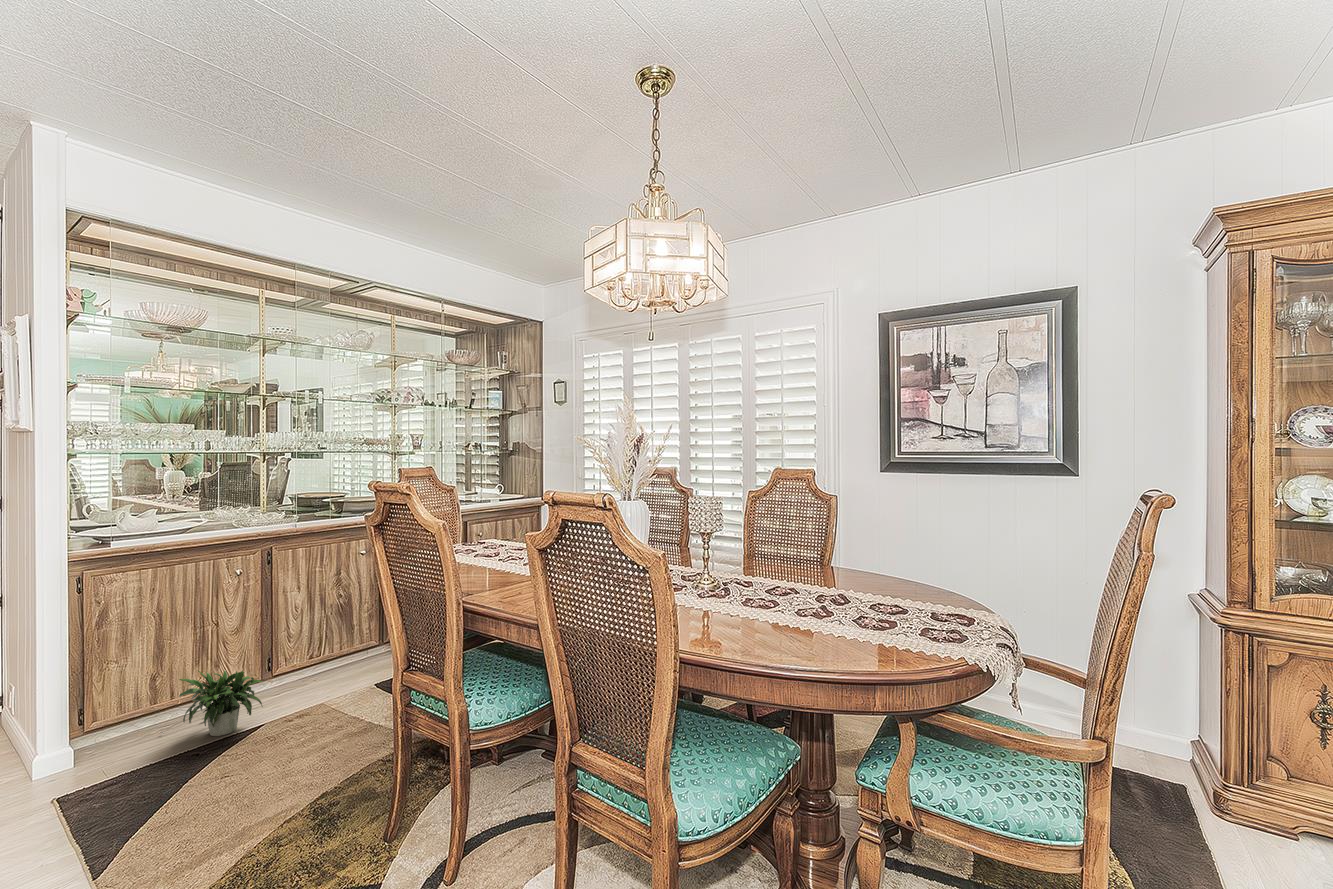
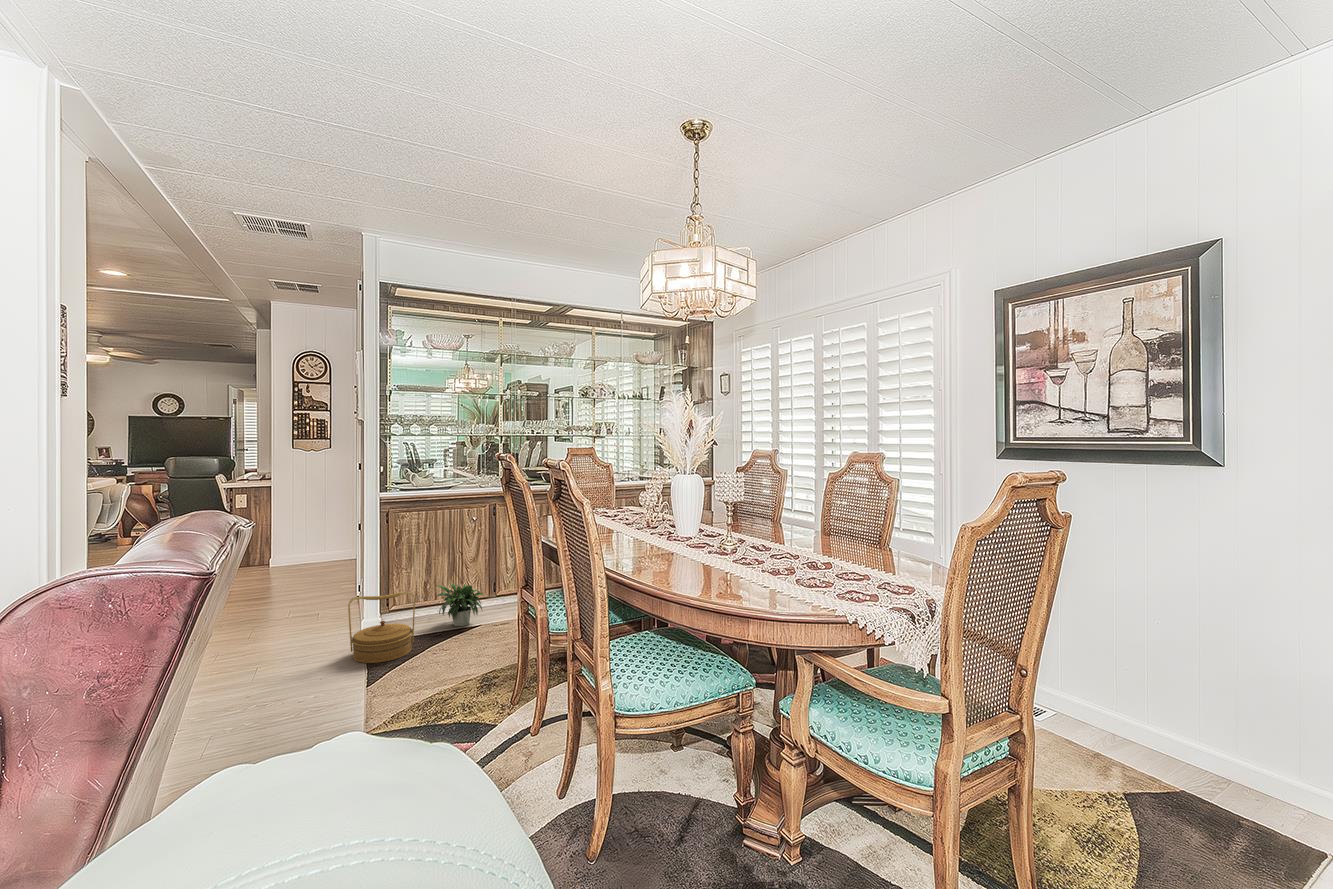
basket: none [28,698,160,832] -> present [348,592,415,663]

